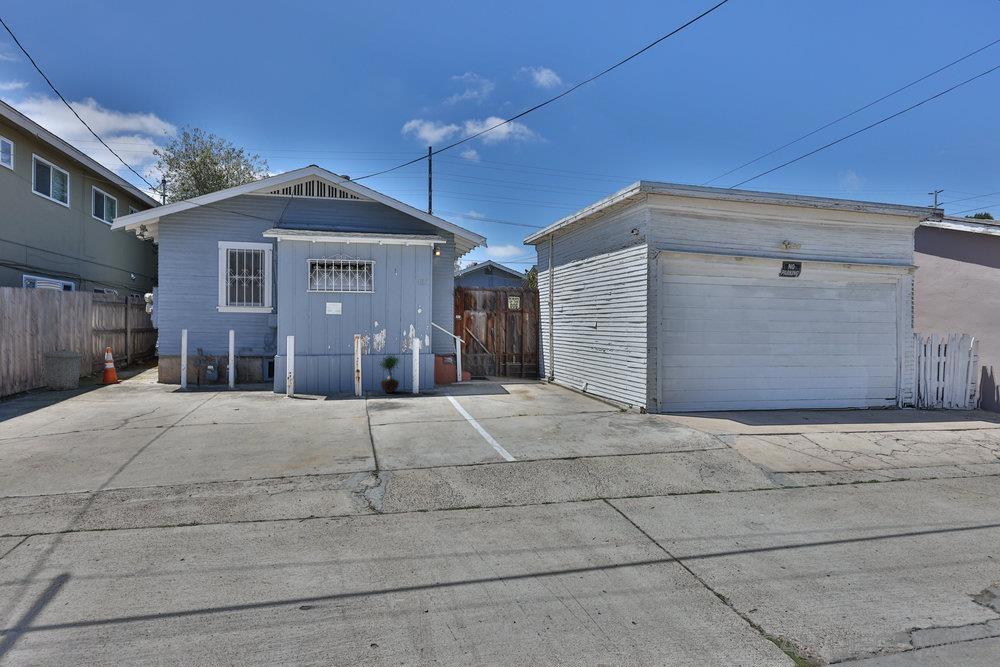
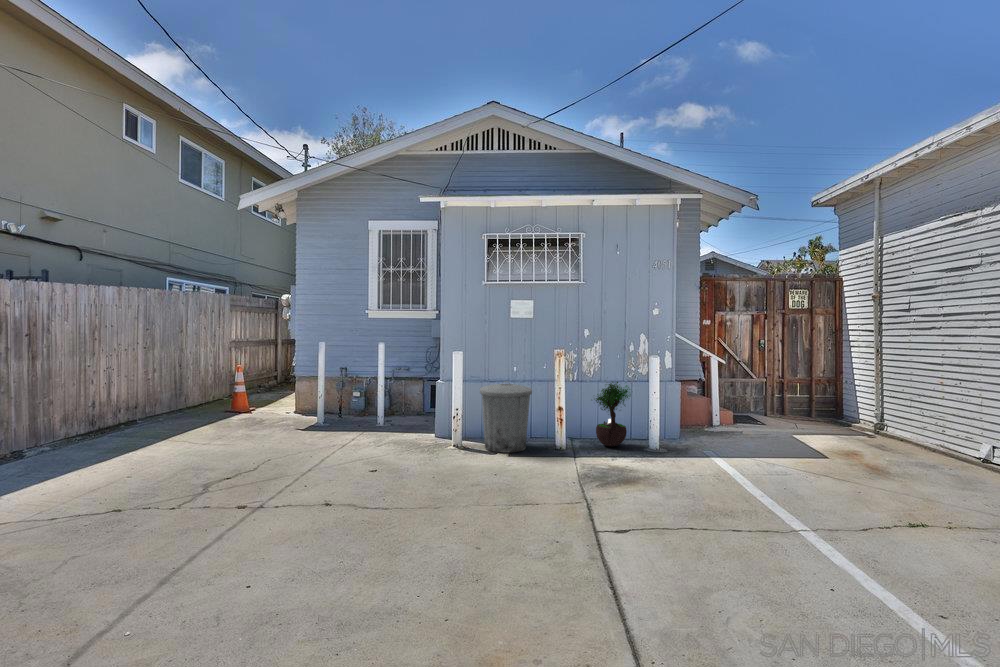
trash can: present [43,349,82,390] -> present [480,381,532,453]

